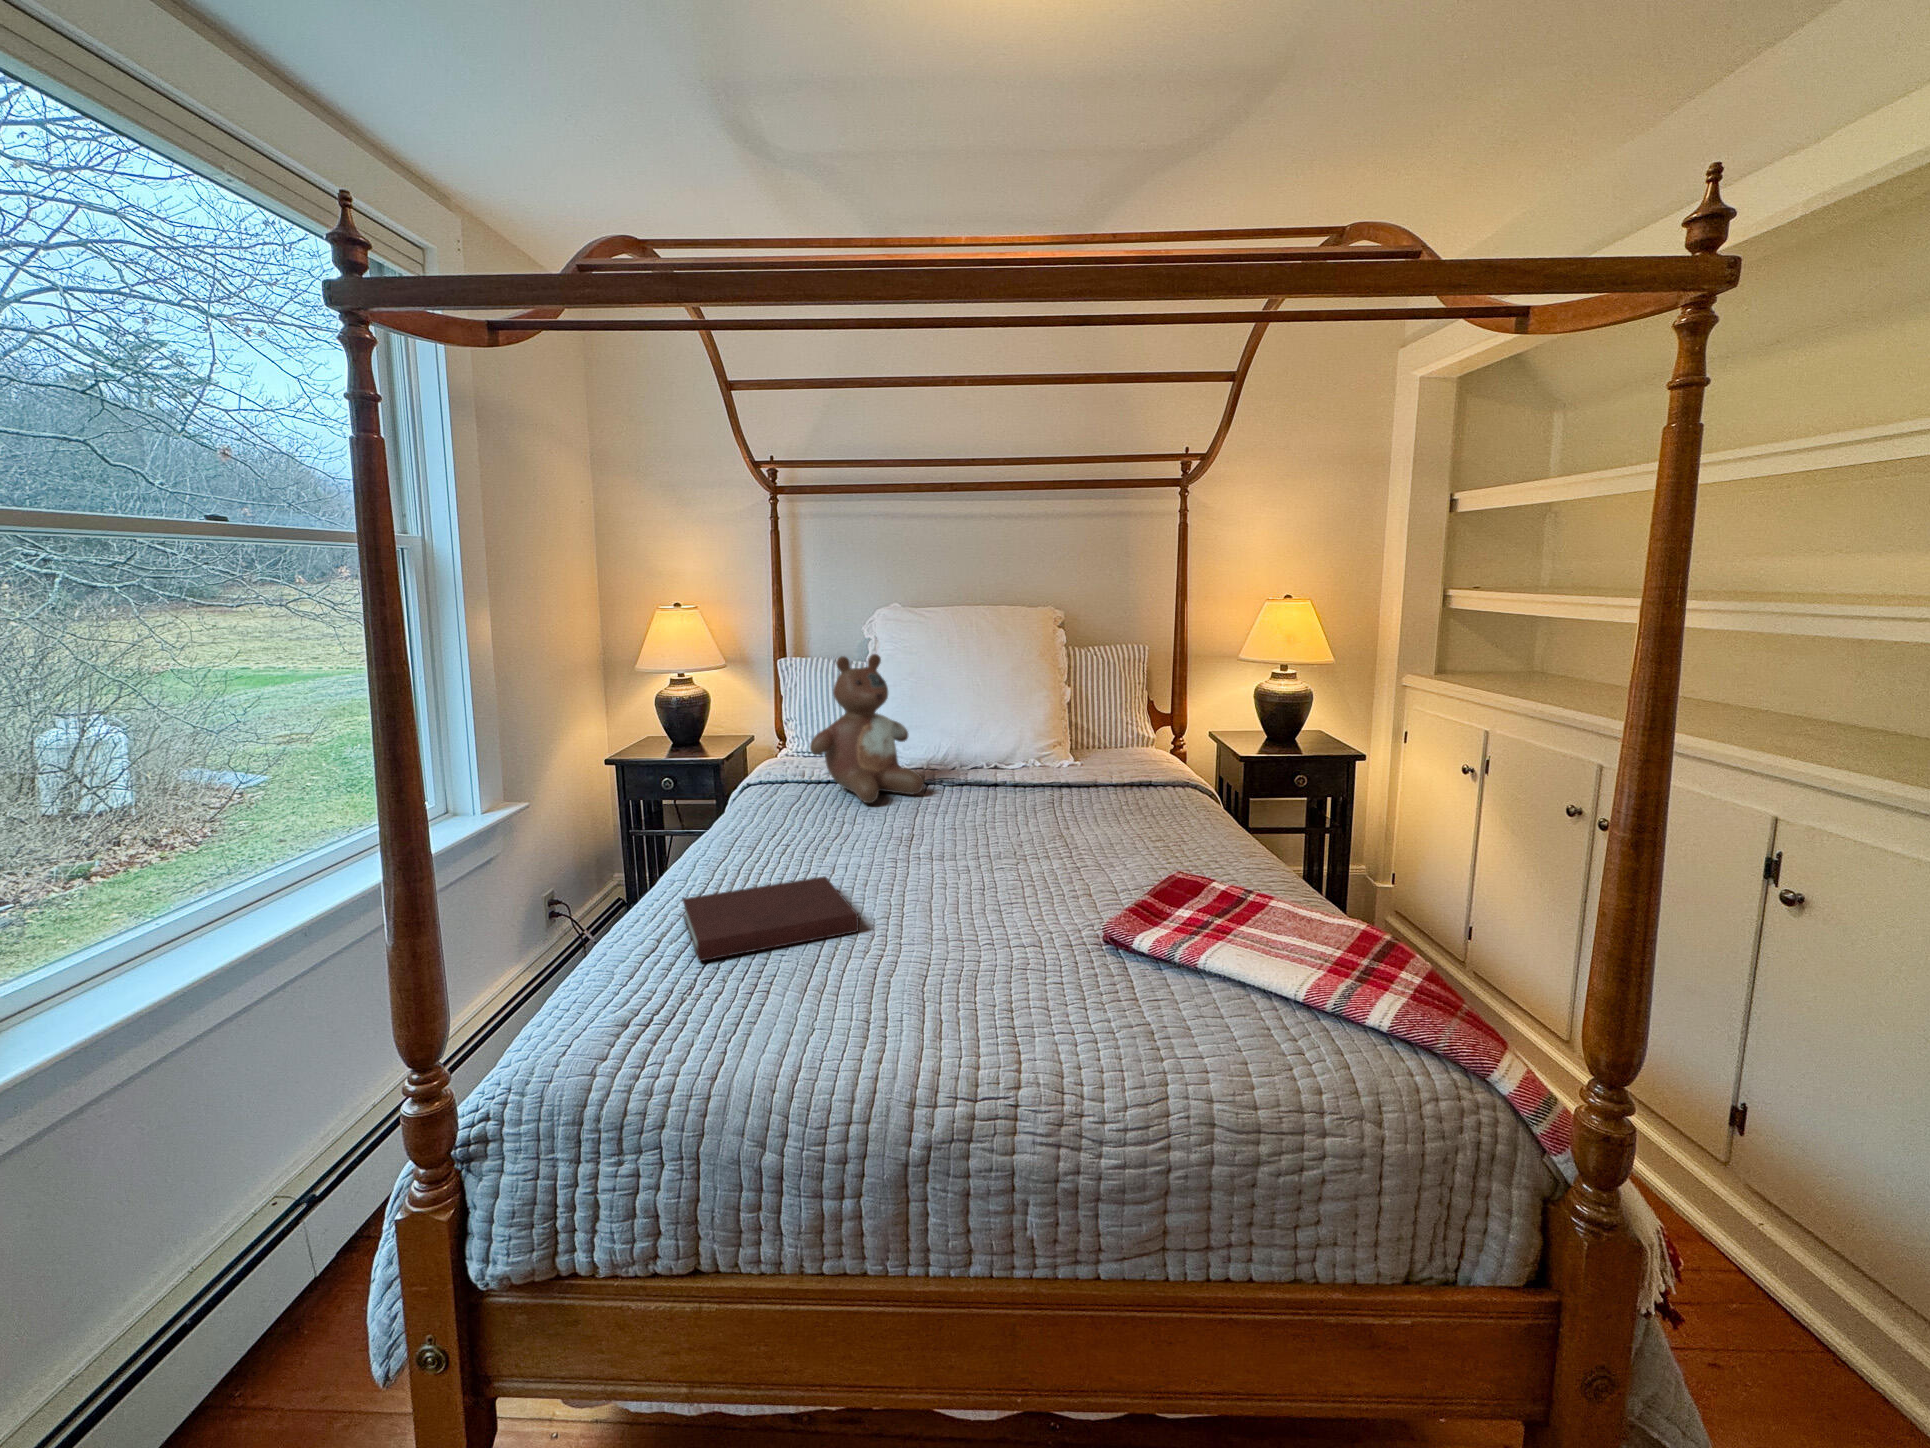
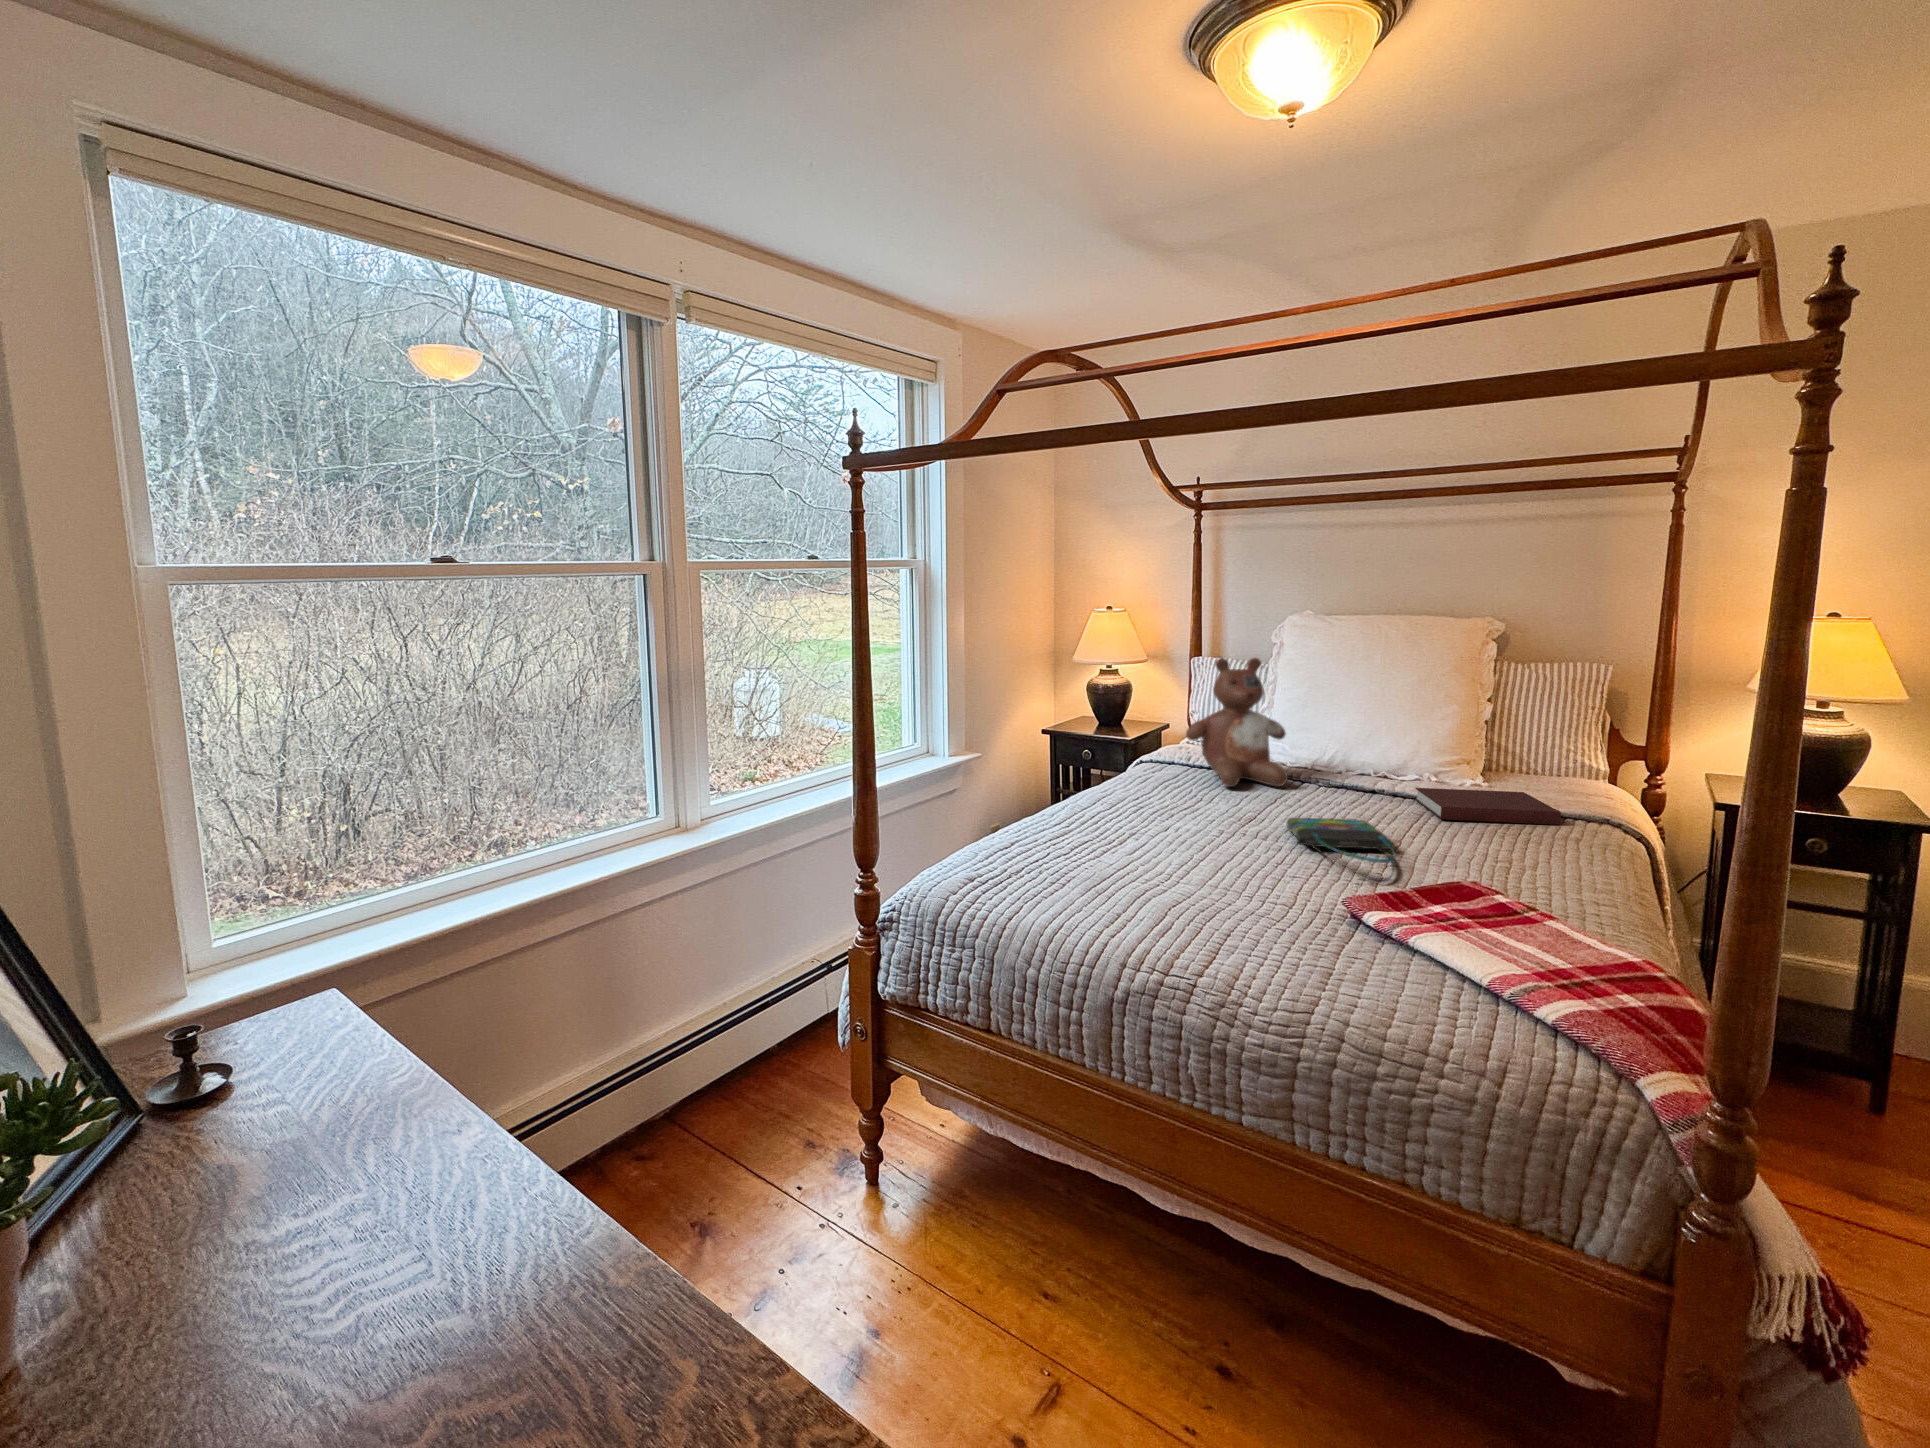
tote bag: none [962,820,1105,892] -> present [1286,818,1397,883]
notebook: present [683,876,859,961] -> present [1415,788,1561,825]

